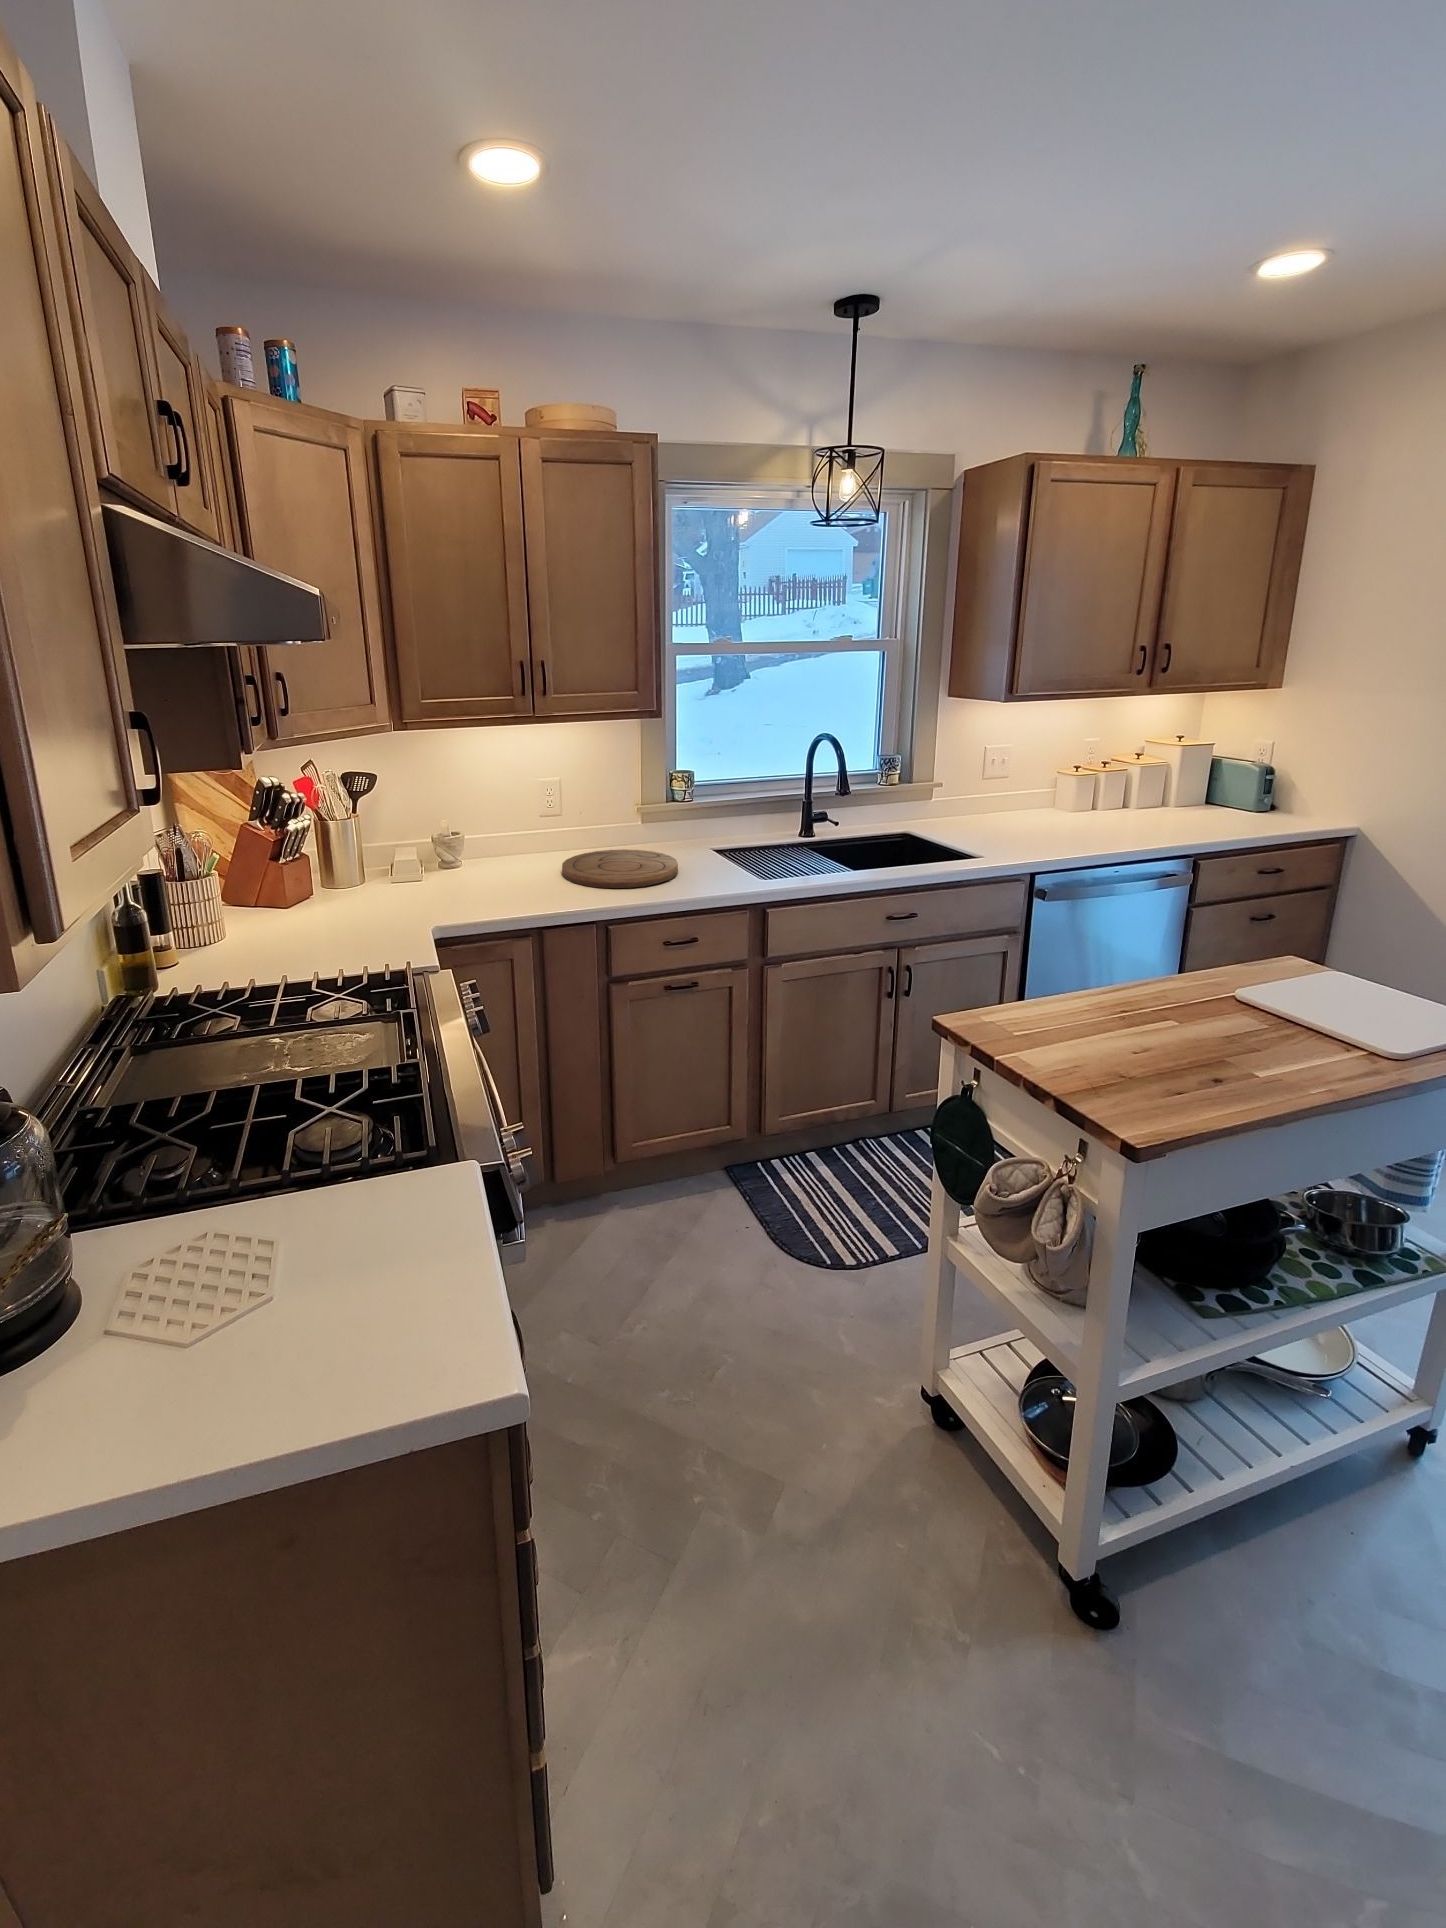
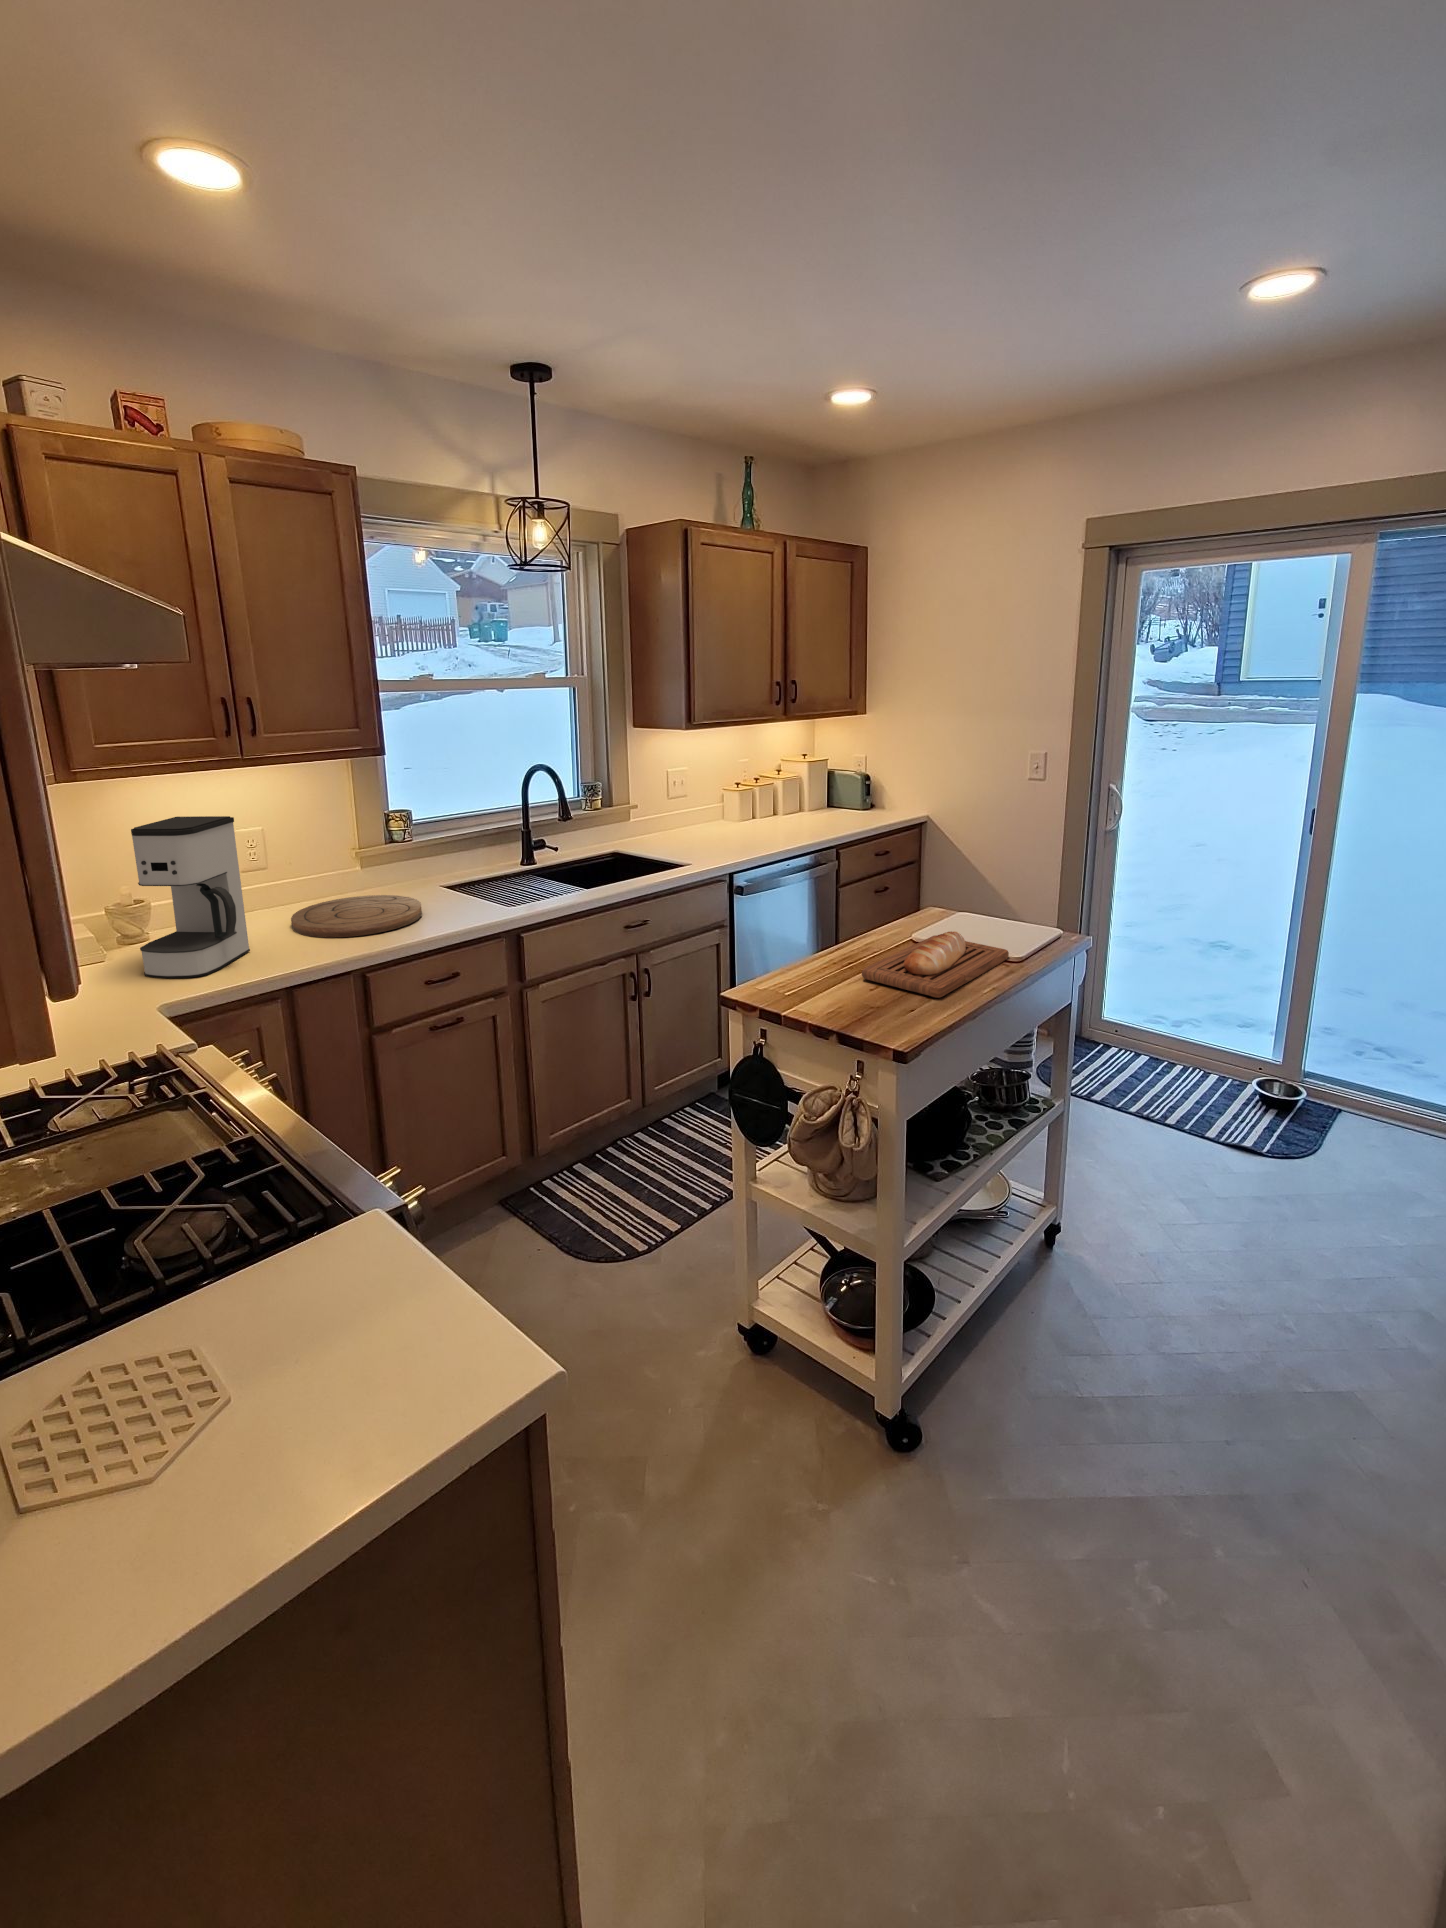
coffee maker: none [429,763,518,905] -> present [131,816,250,978]
bread loaf: none [1127,995,1379,1083] -> present [862,931,1009,998]

